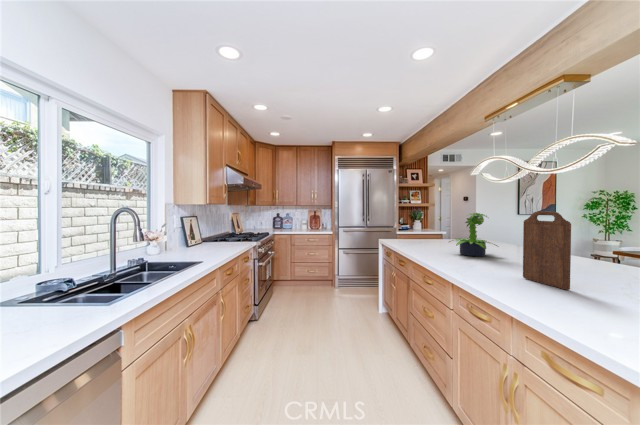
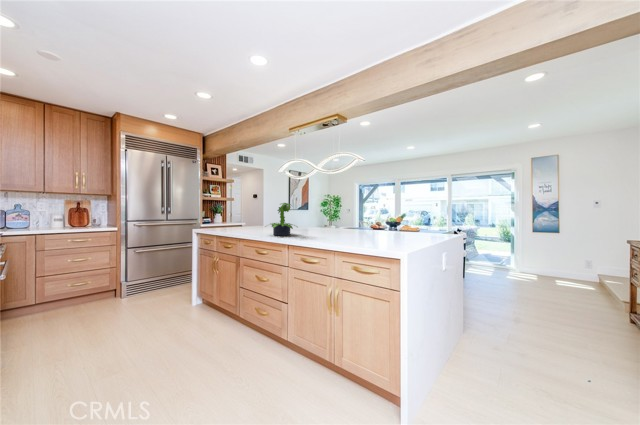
cutting board: present [523,211,571,290] -> none [321,200,345,245]

